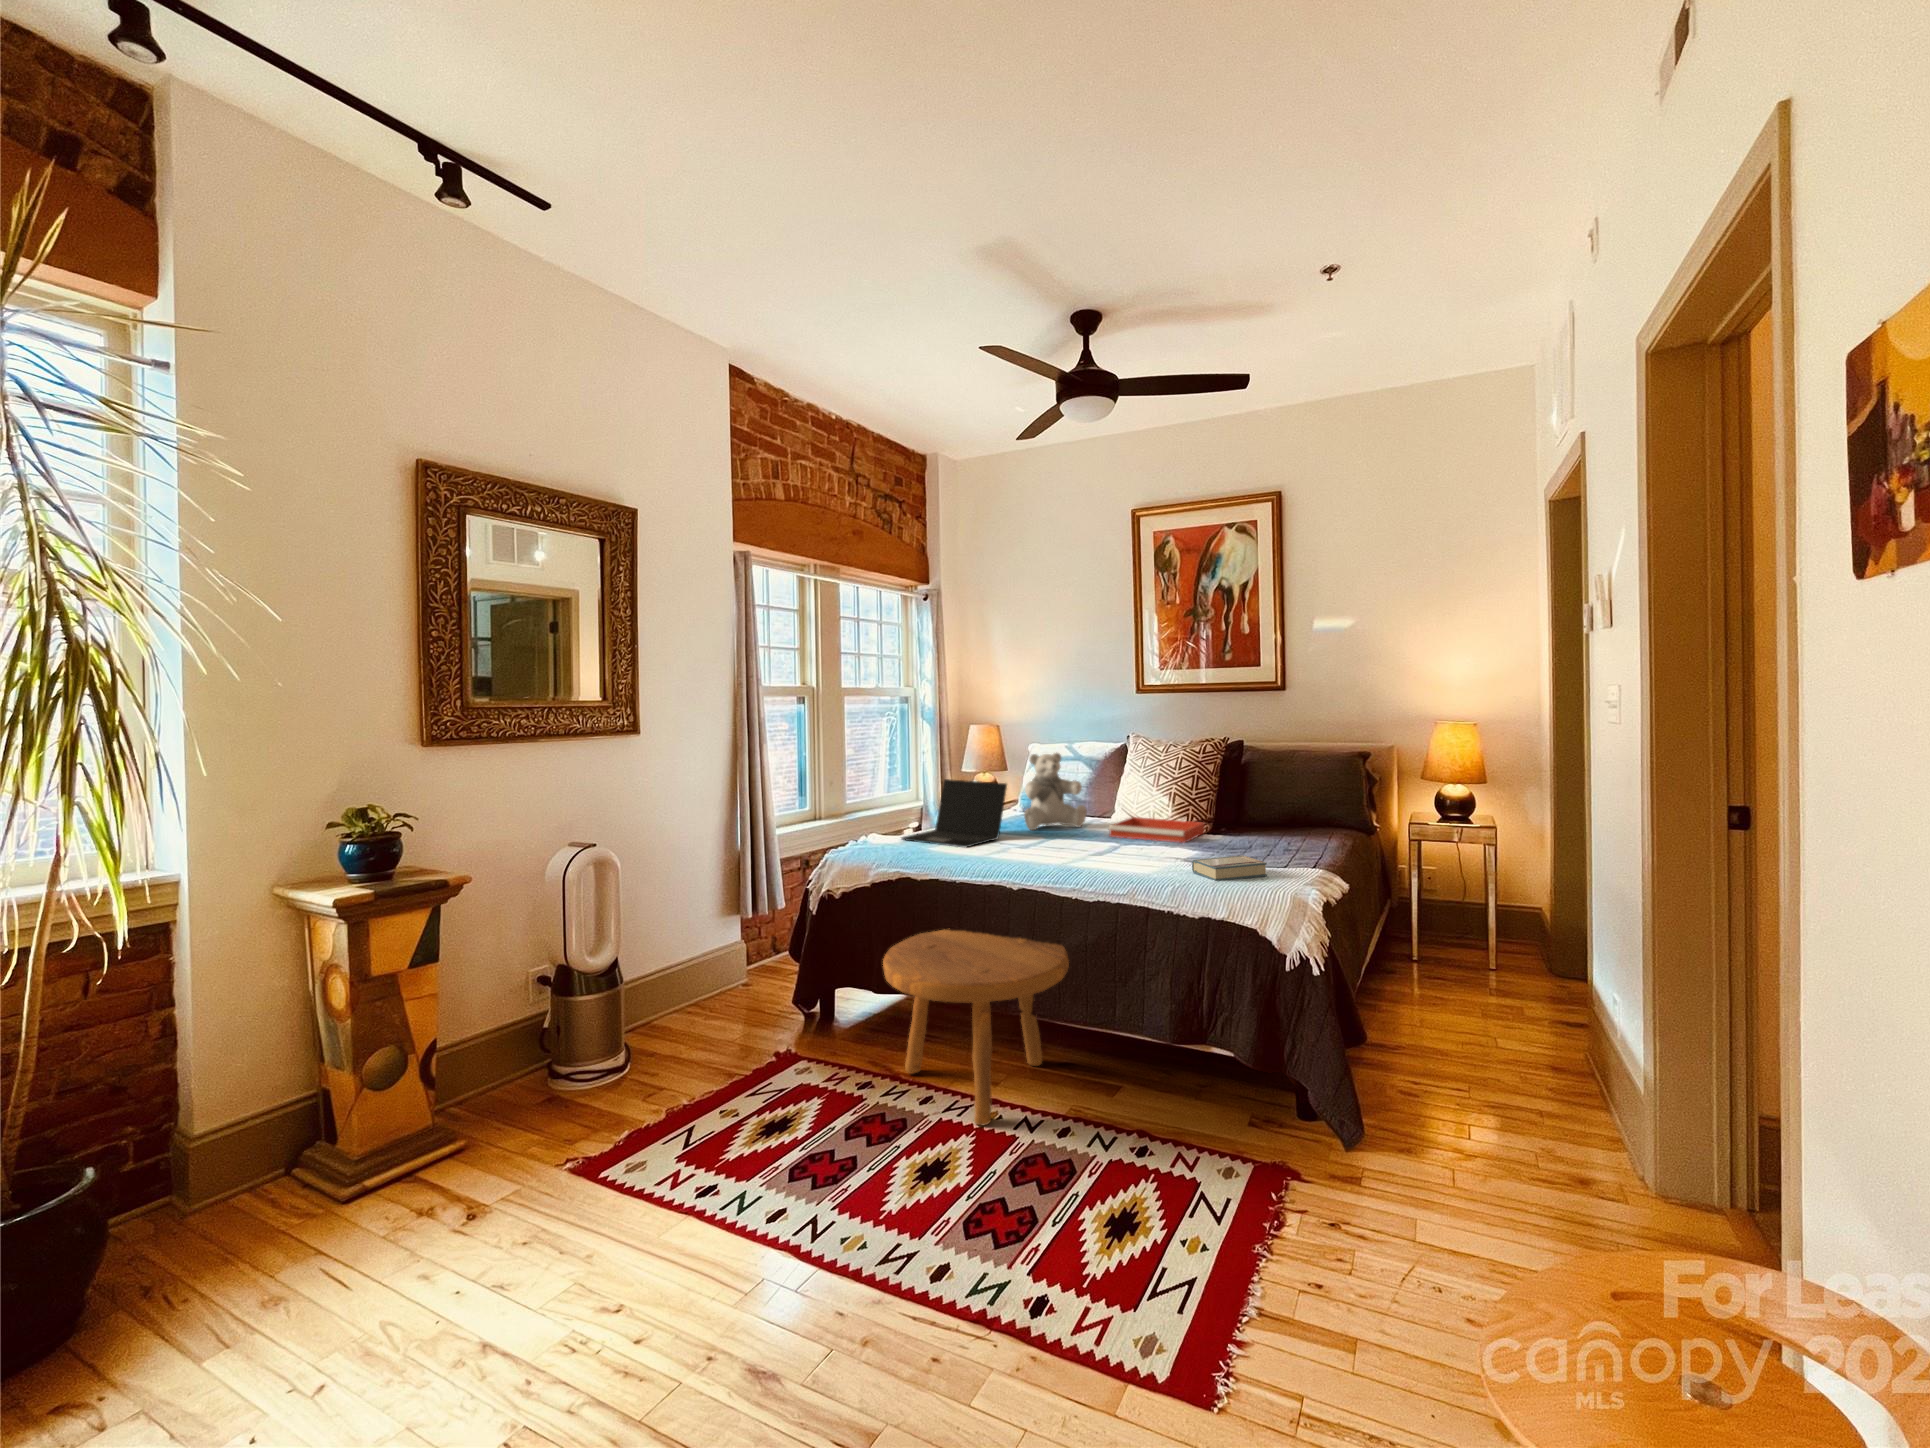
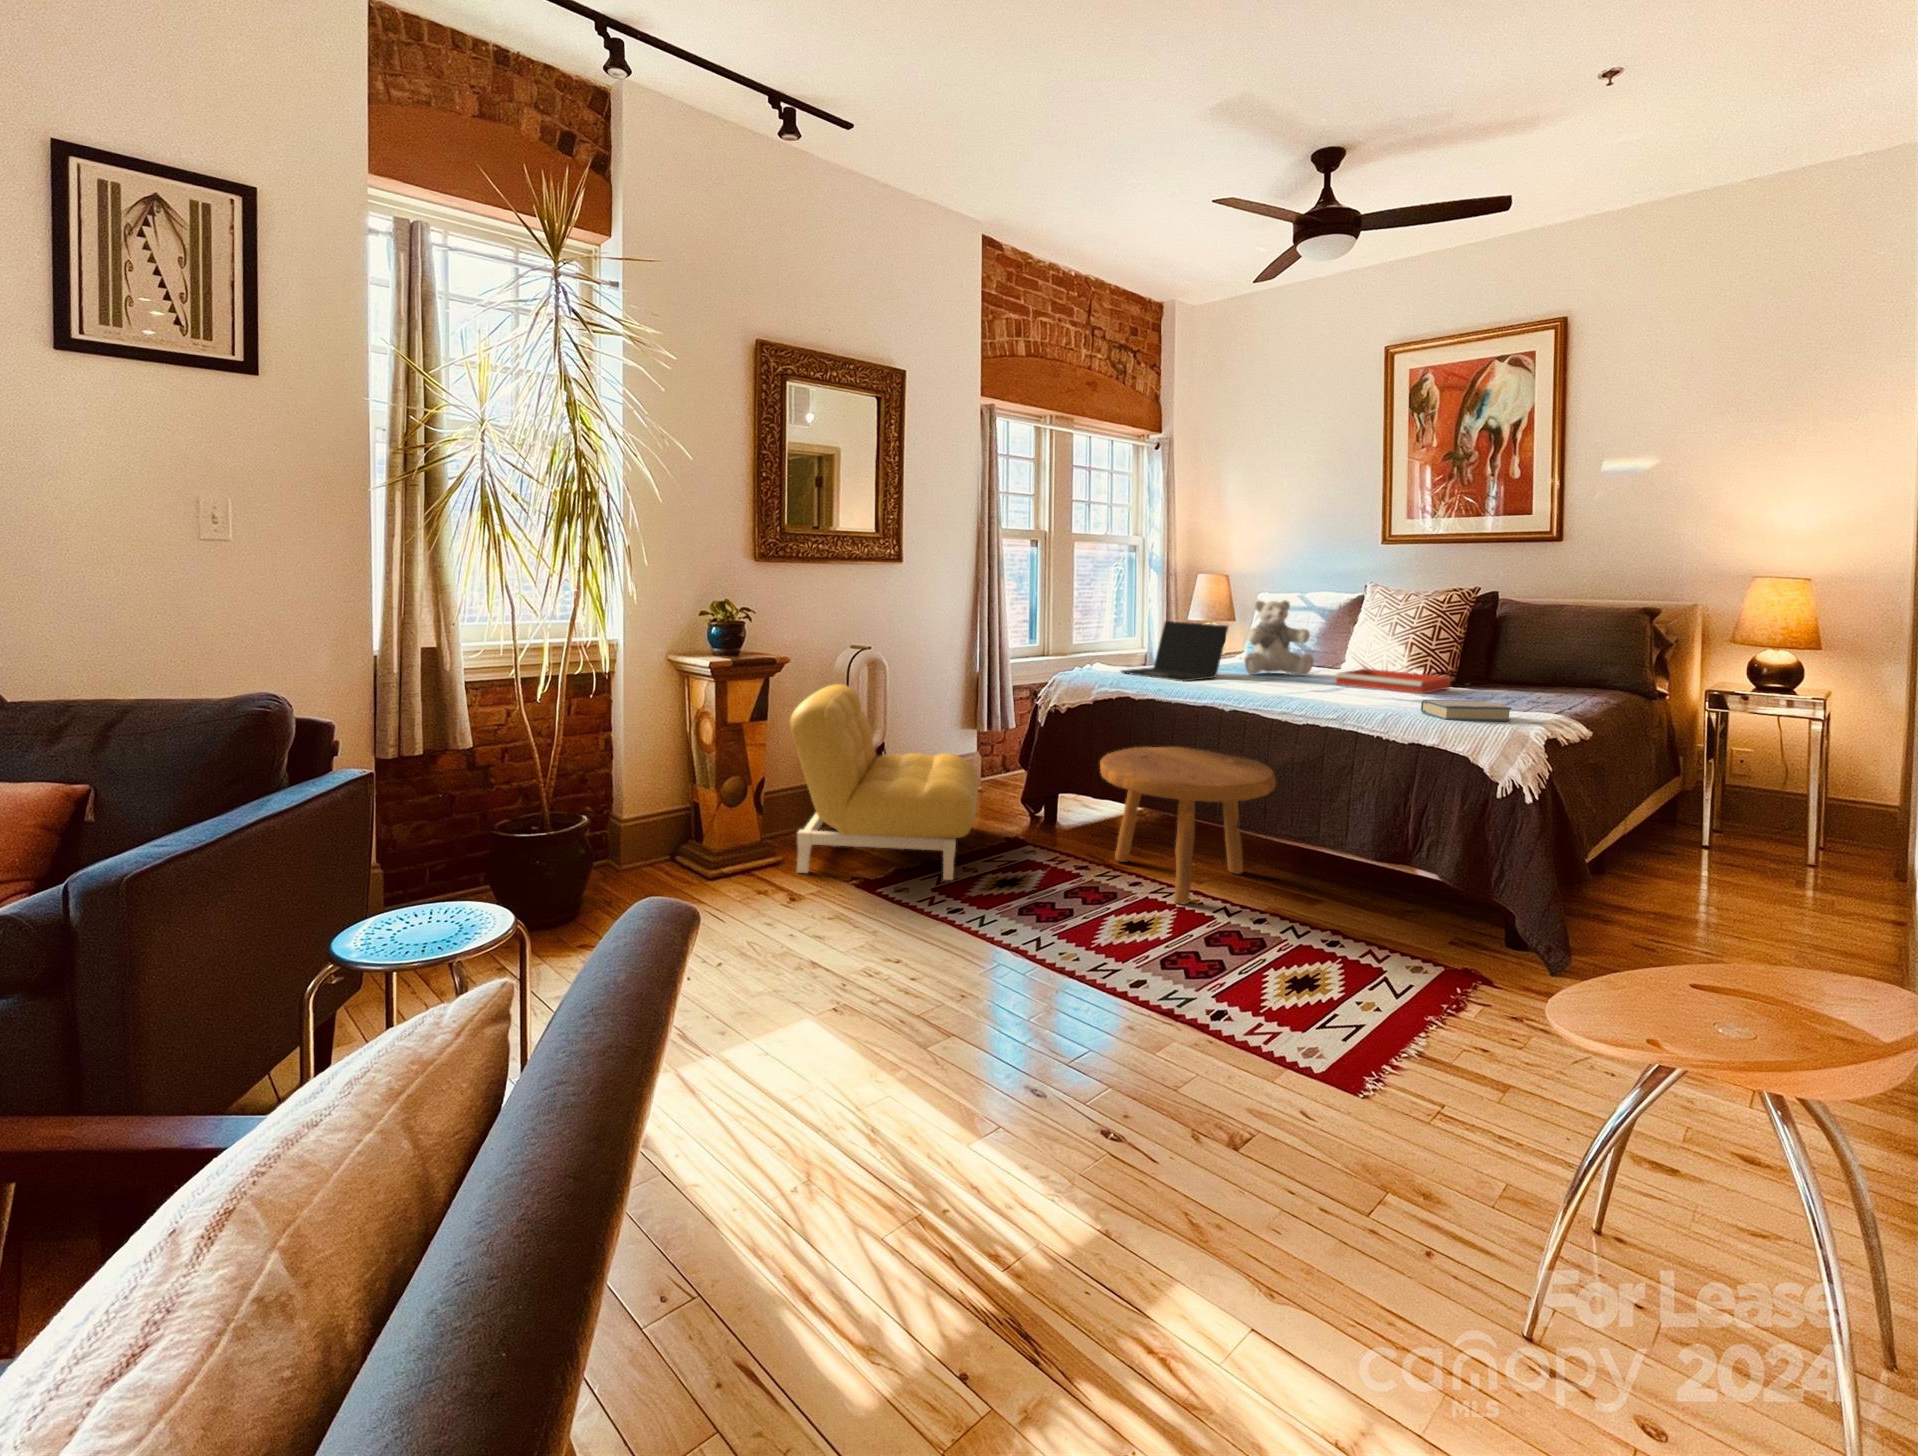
armchair: none [459,891,737,1185] -> present [790,684,978,880]

